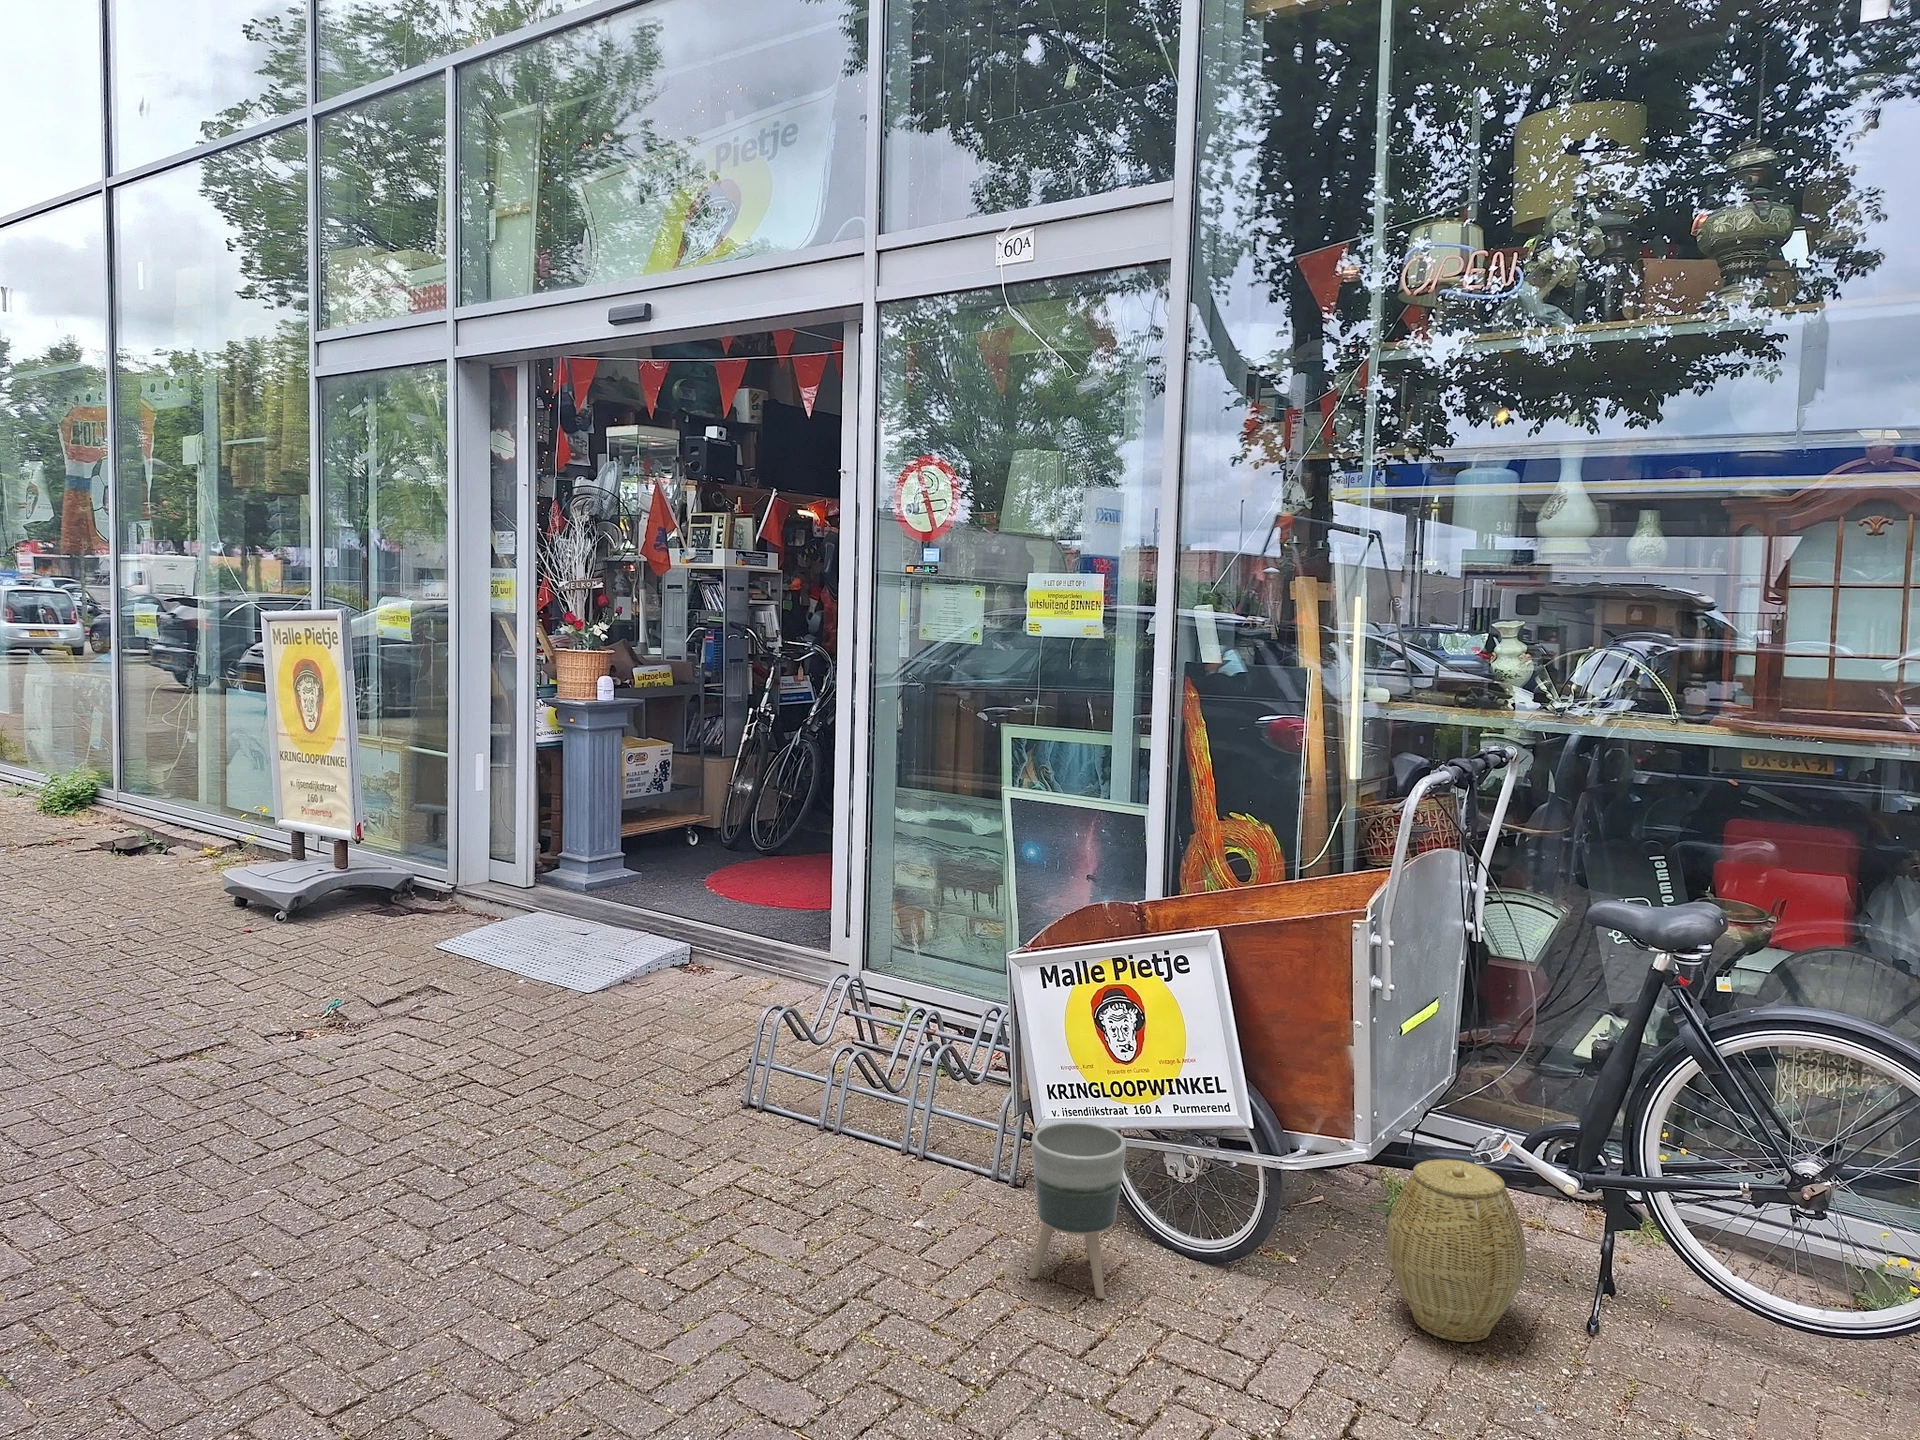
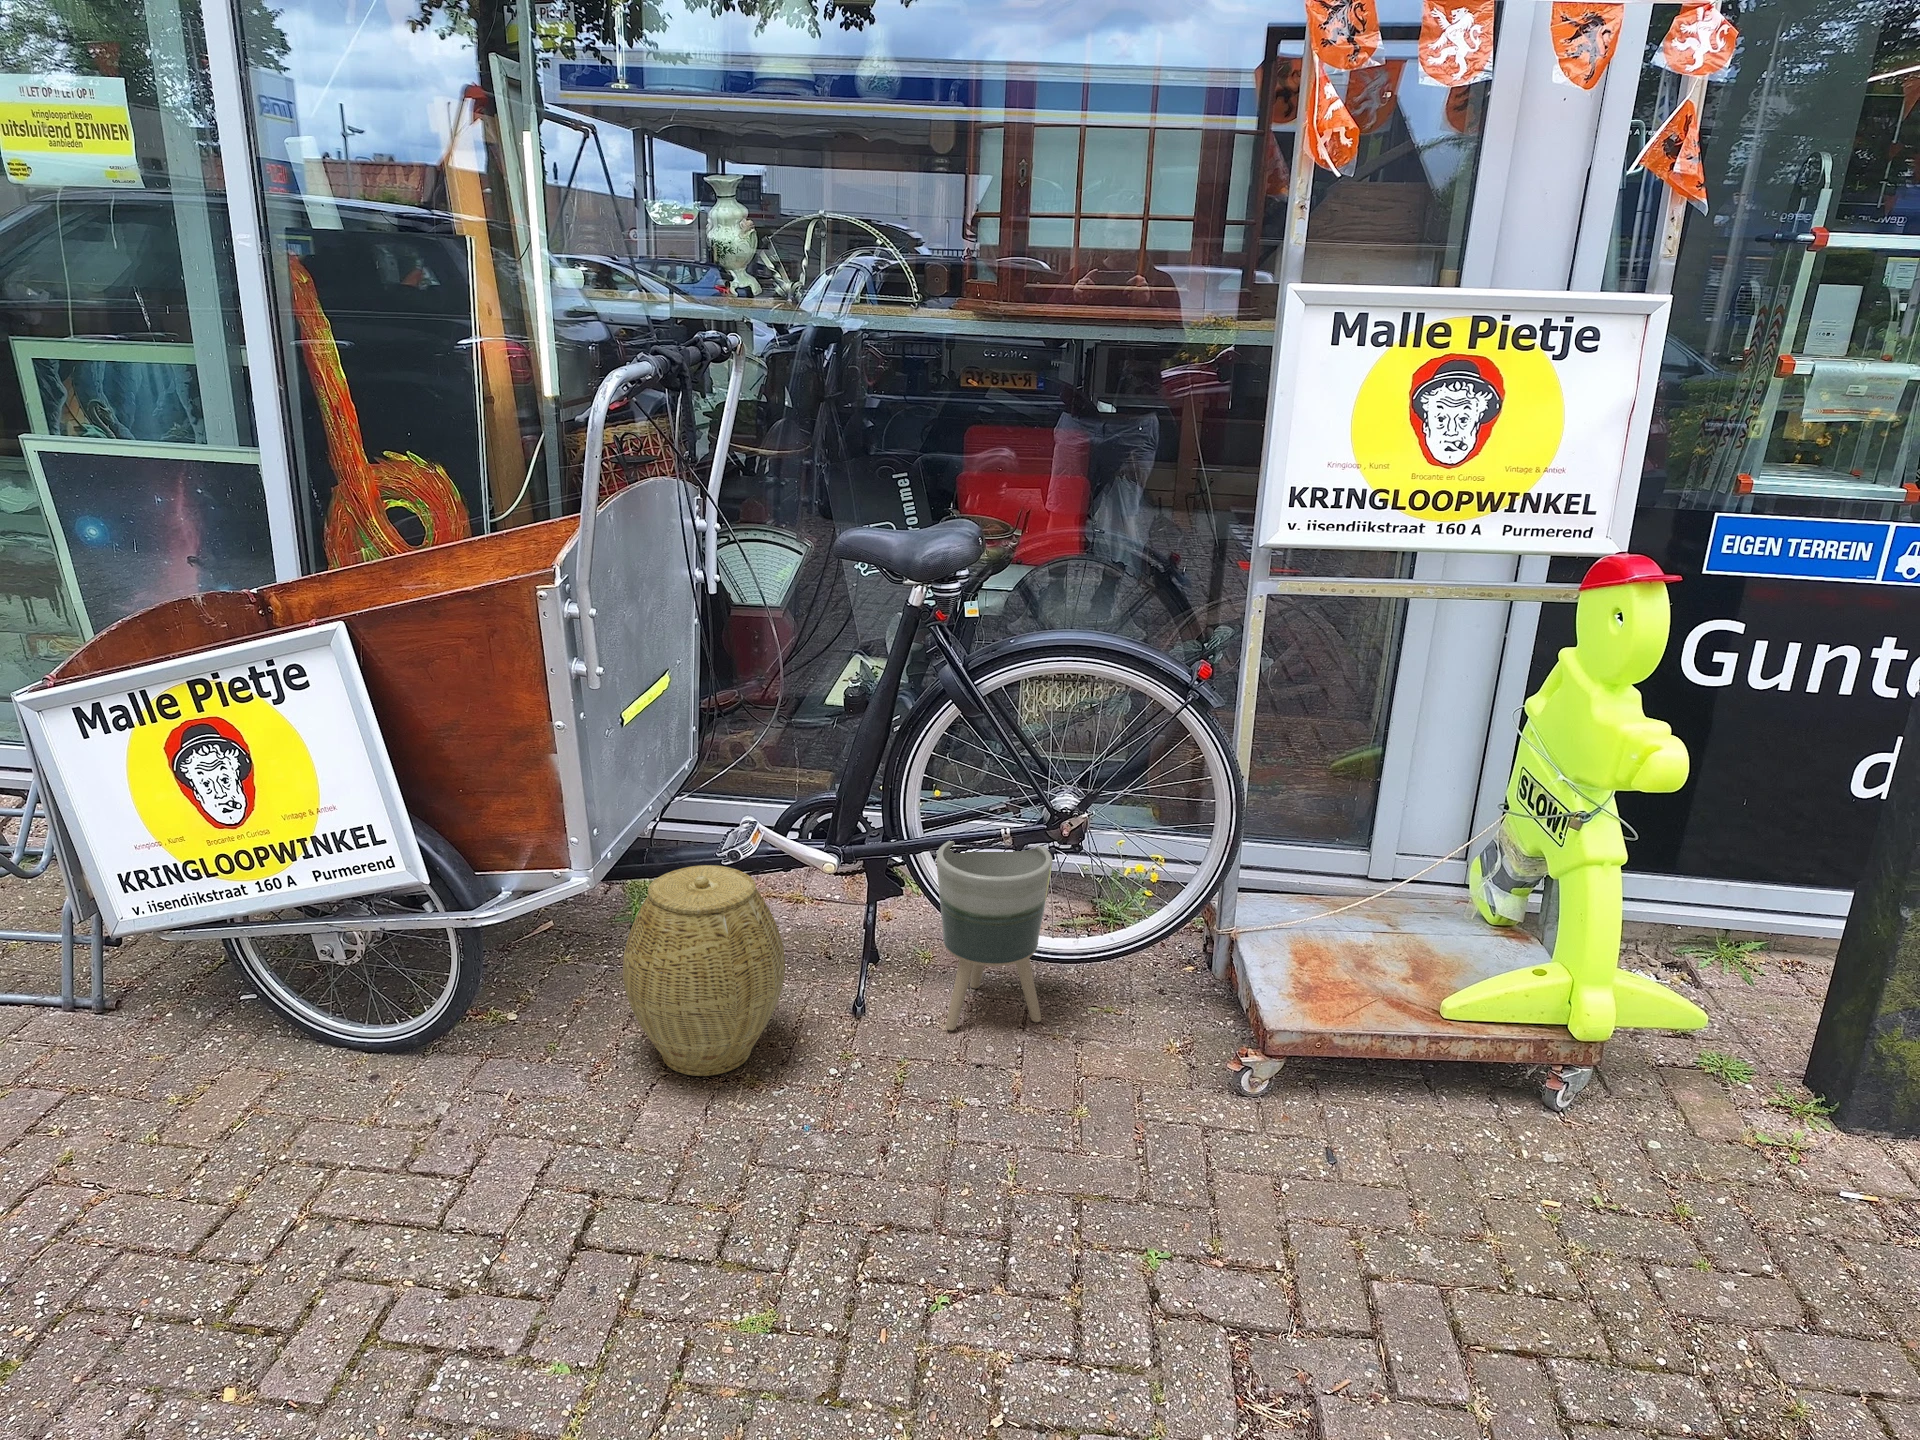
planter: present [1029,1122,1127,1299] -> present [936,840,1053,1030]

